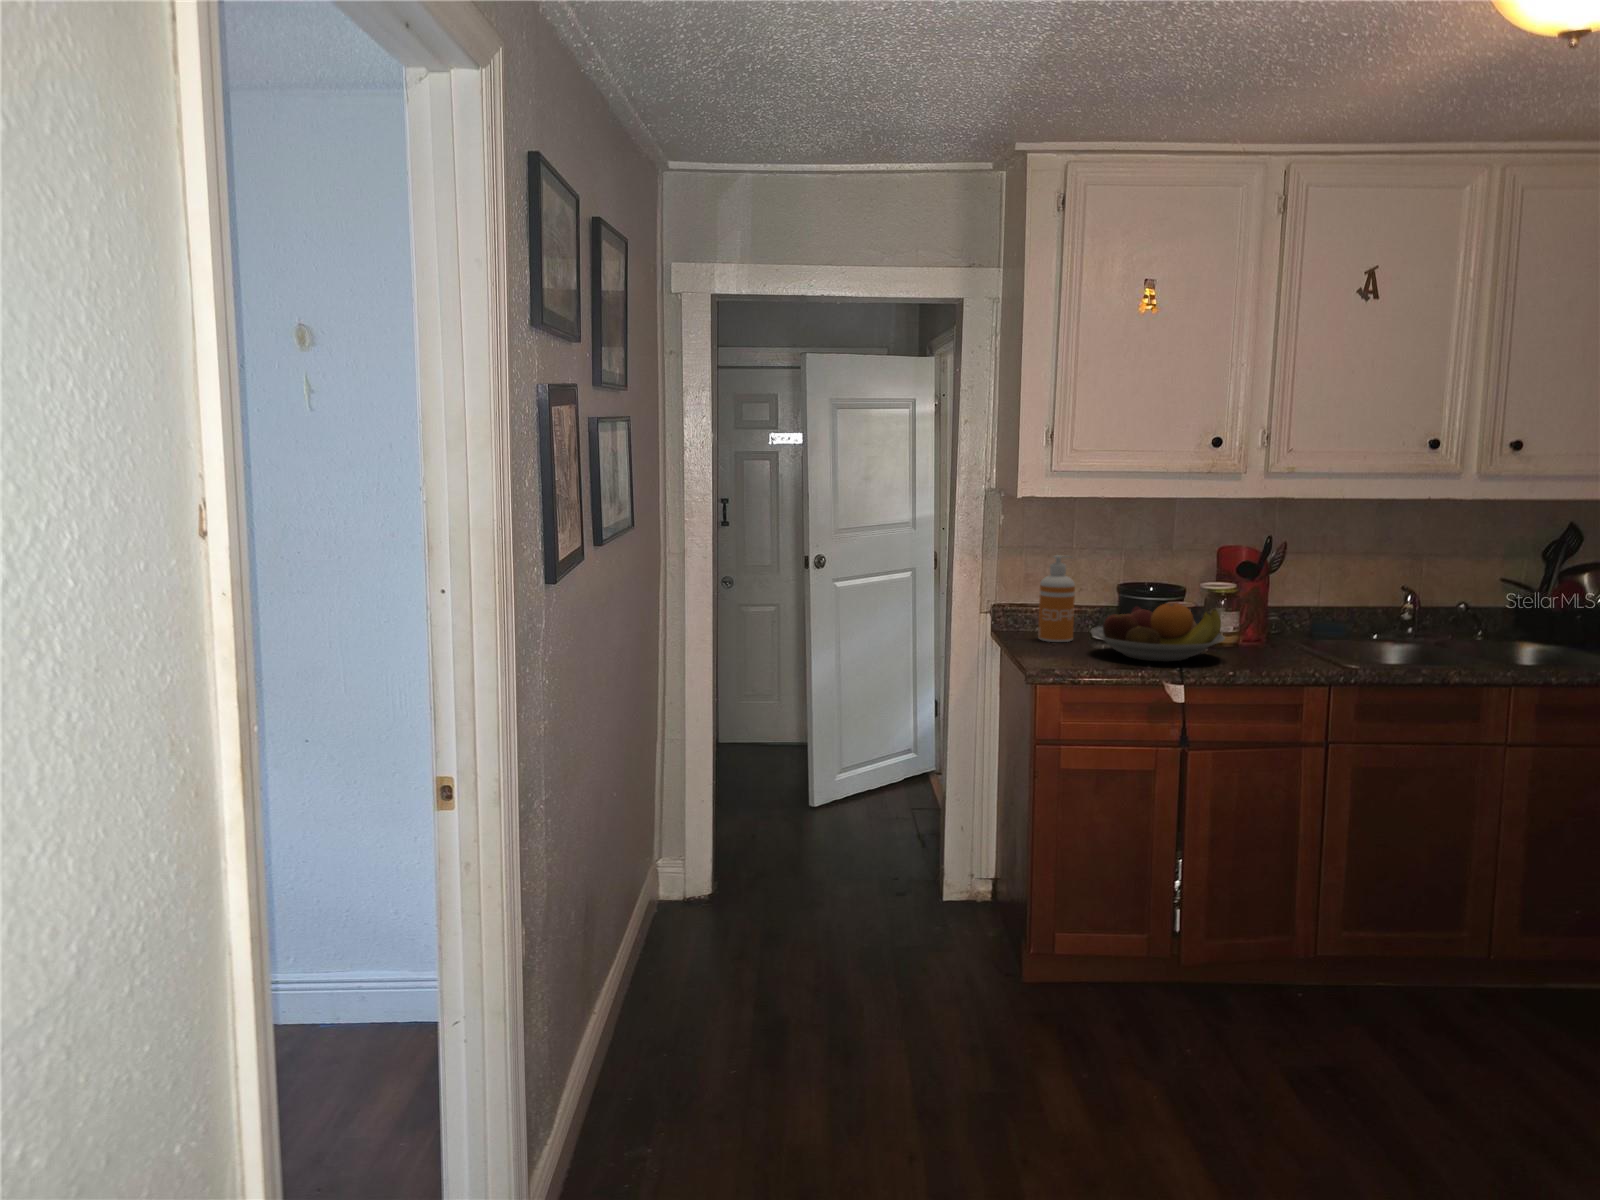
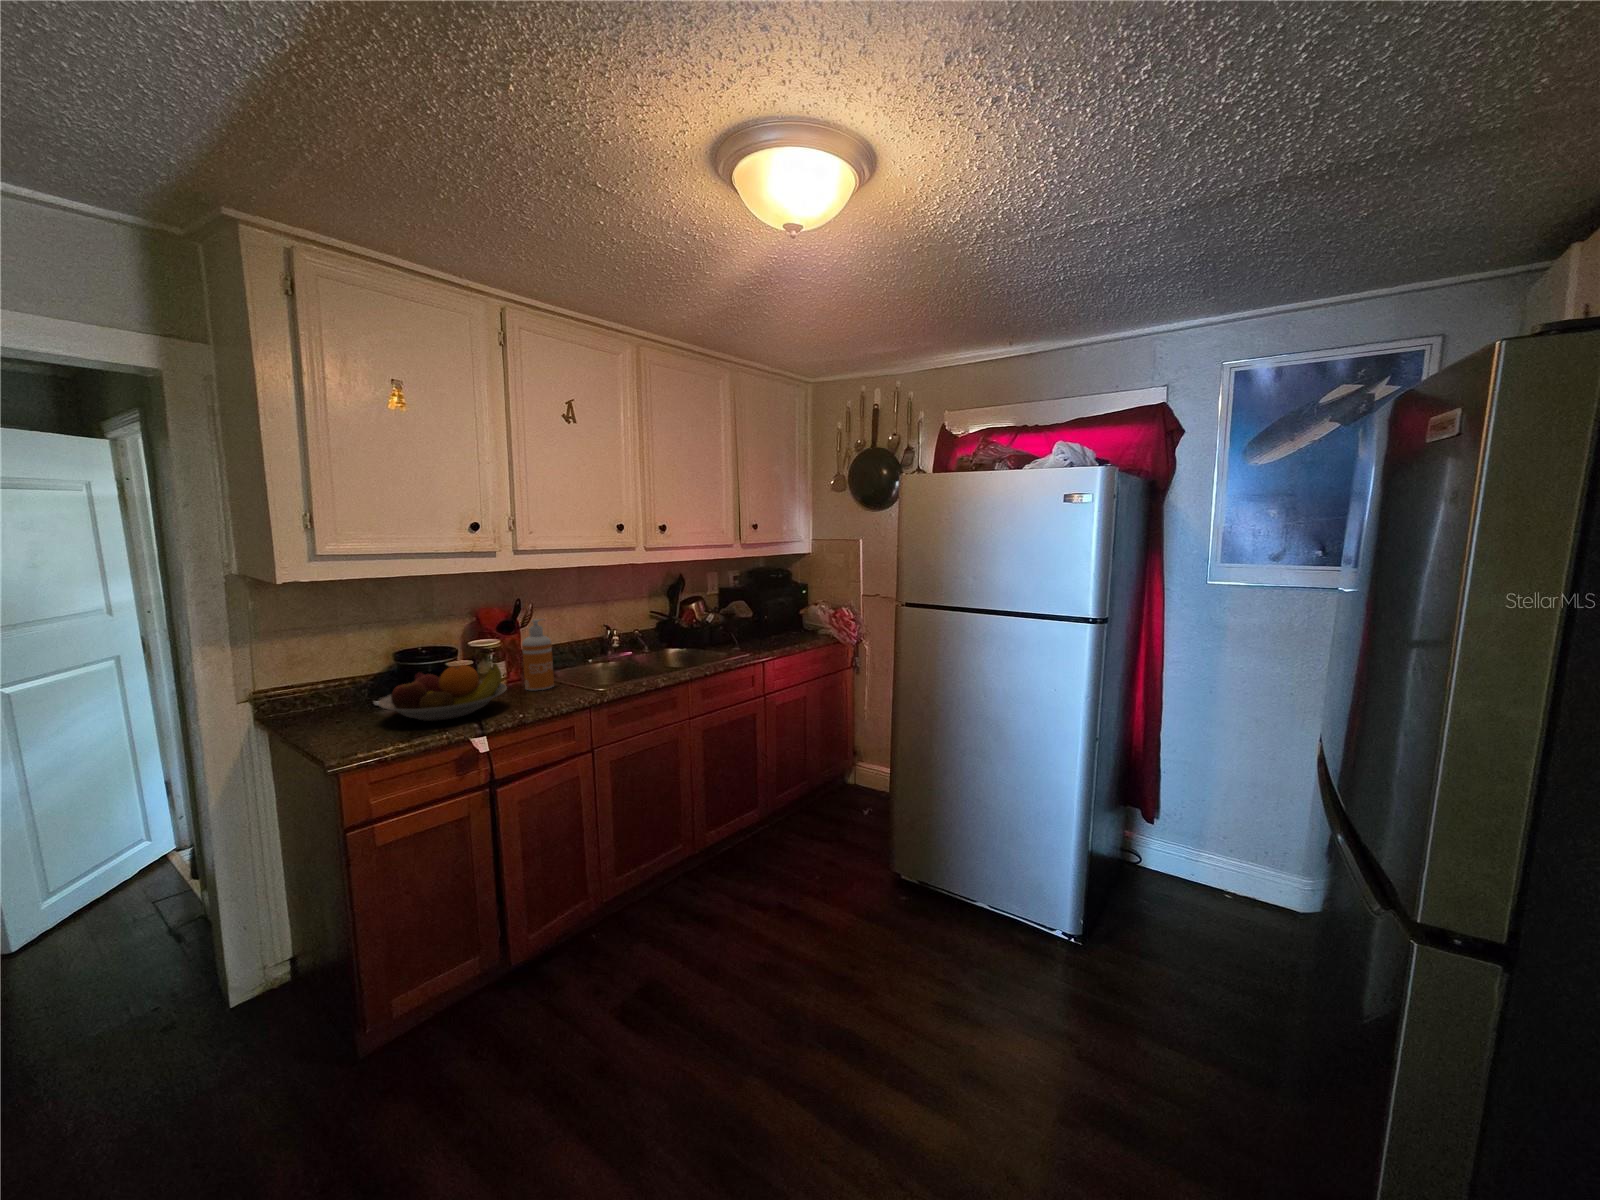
soap dispenser: present [1038,555,1075,642] -> present [522,619,554,691]

